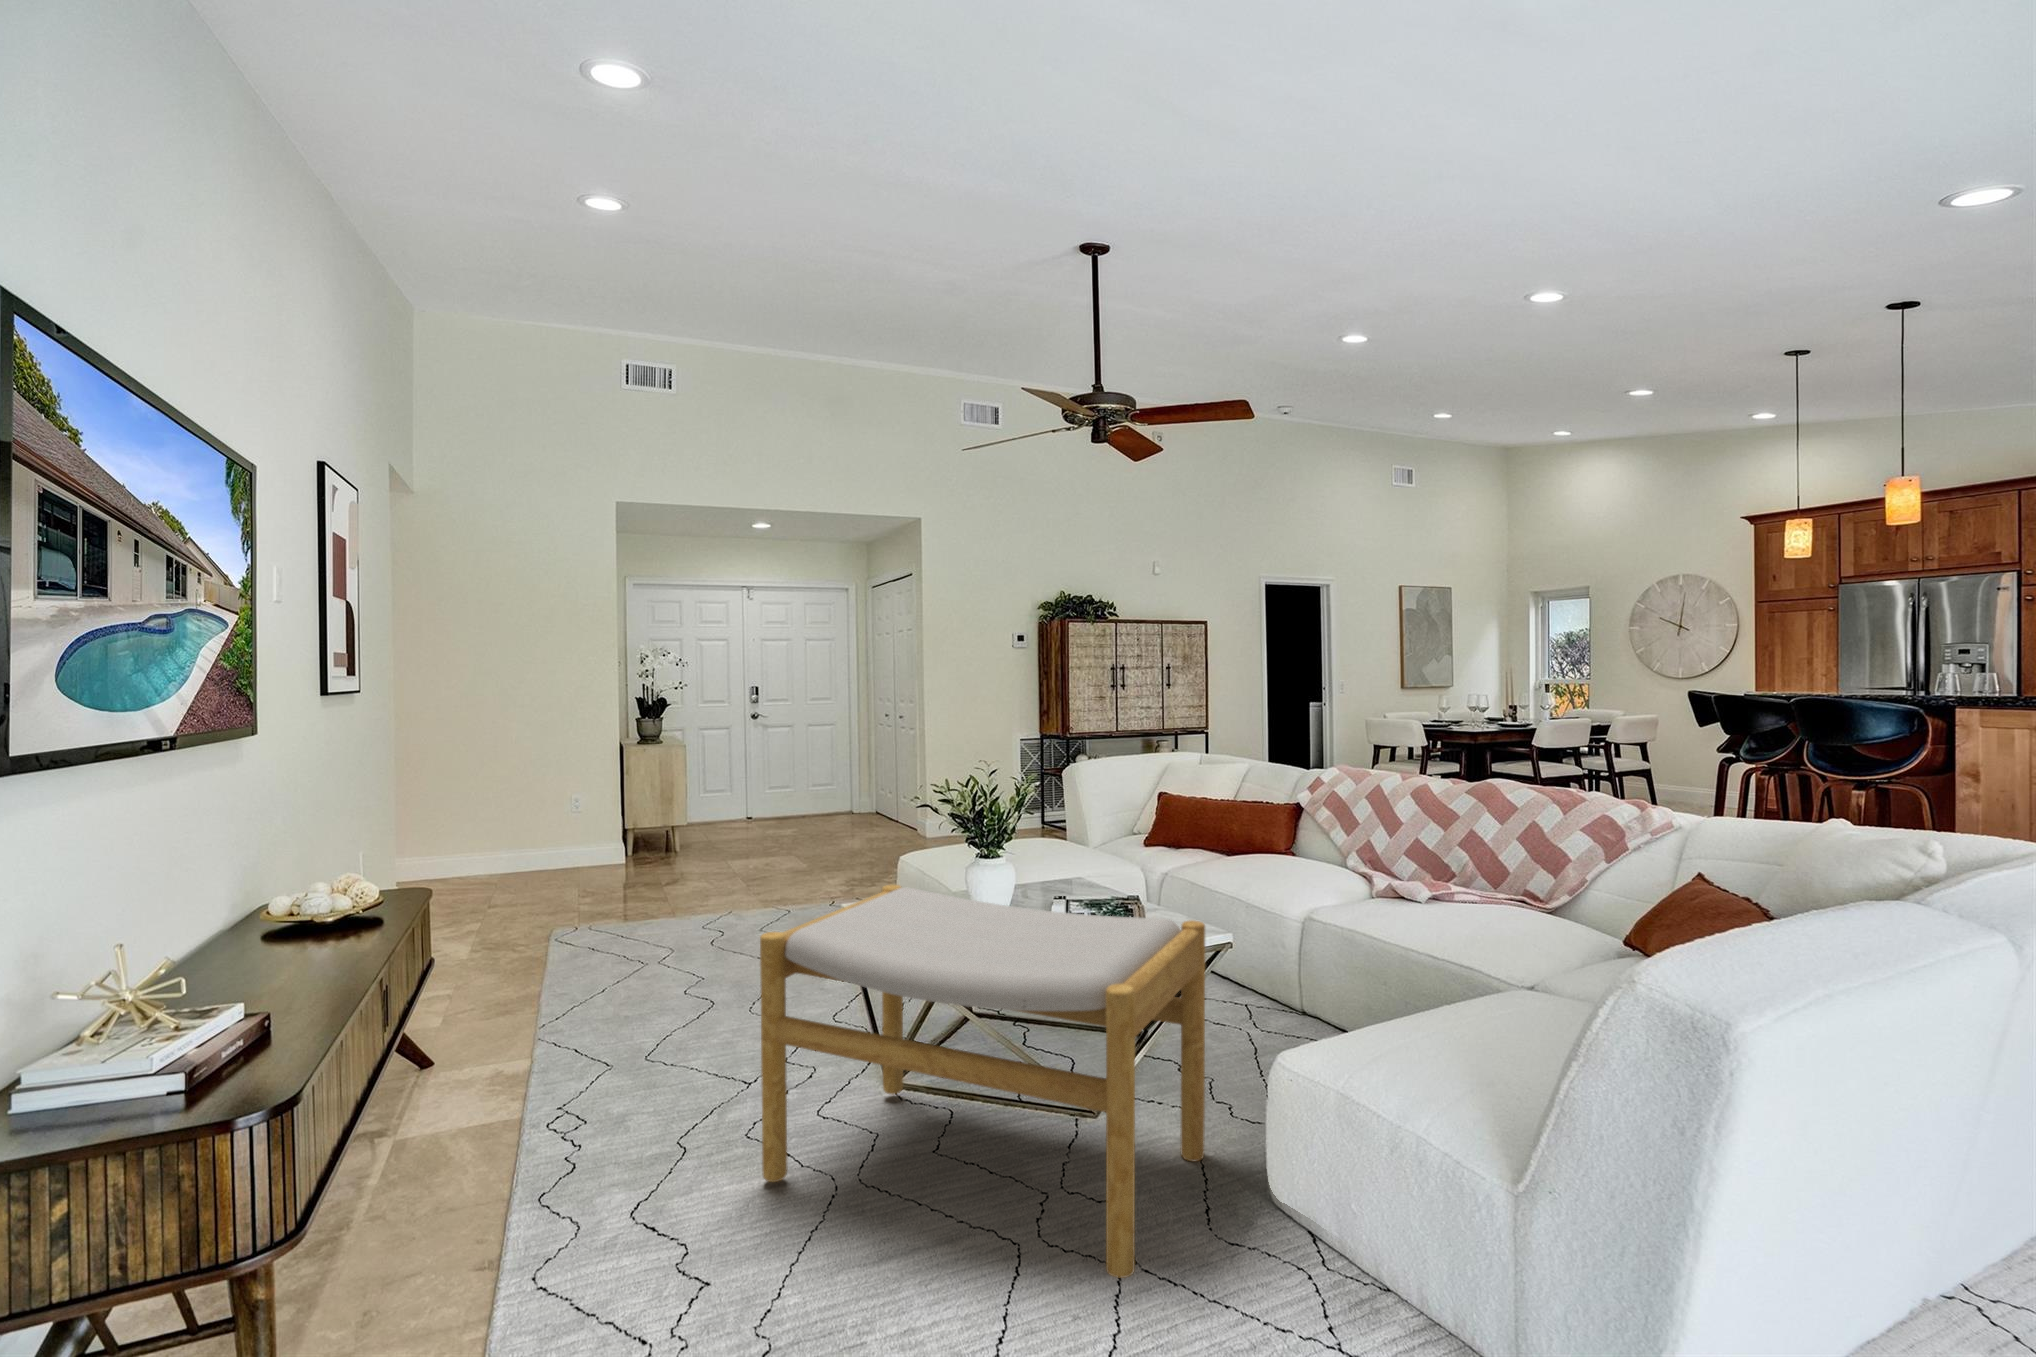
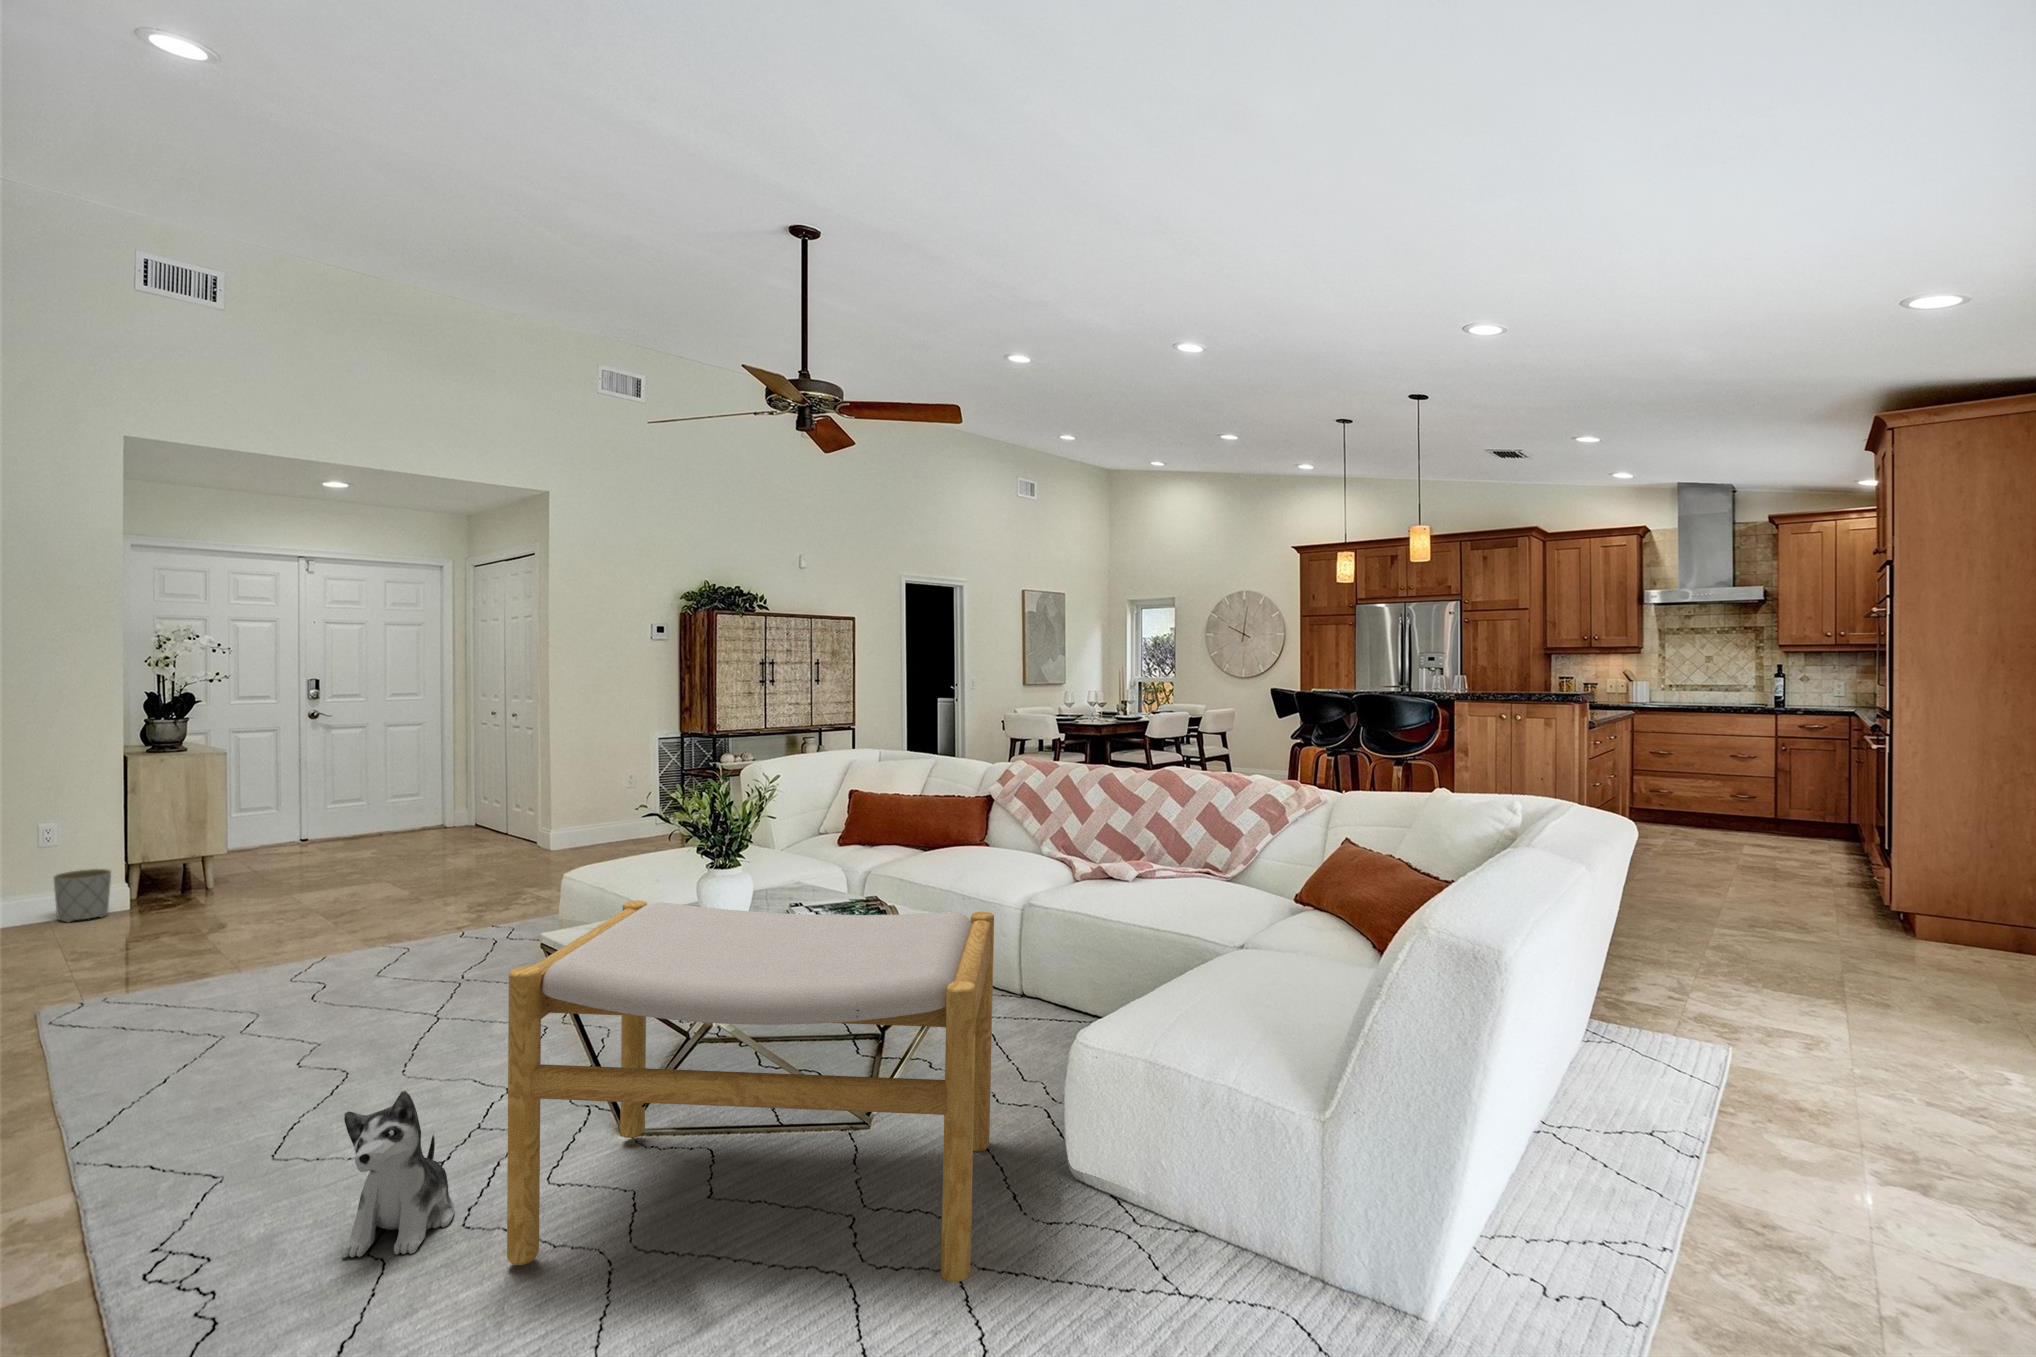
planter: none [572,834,607,873] -> present [54,869,111,922]
plush toy: none [658,1025,744,1158] -> present [342,1091,454,1258]

